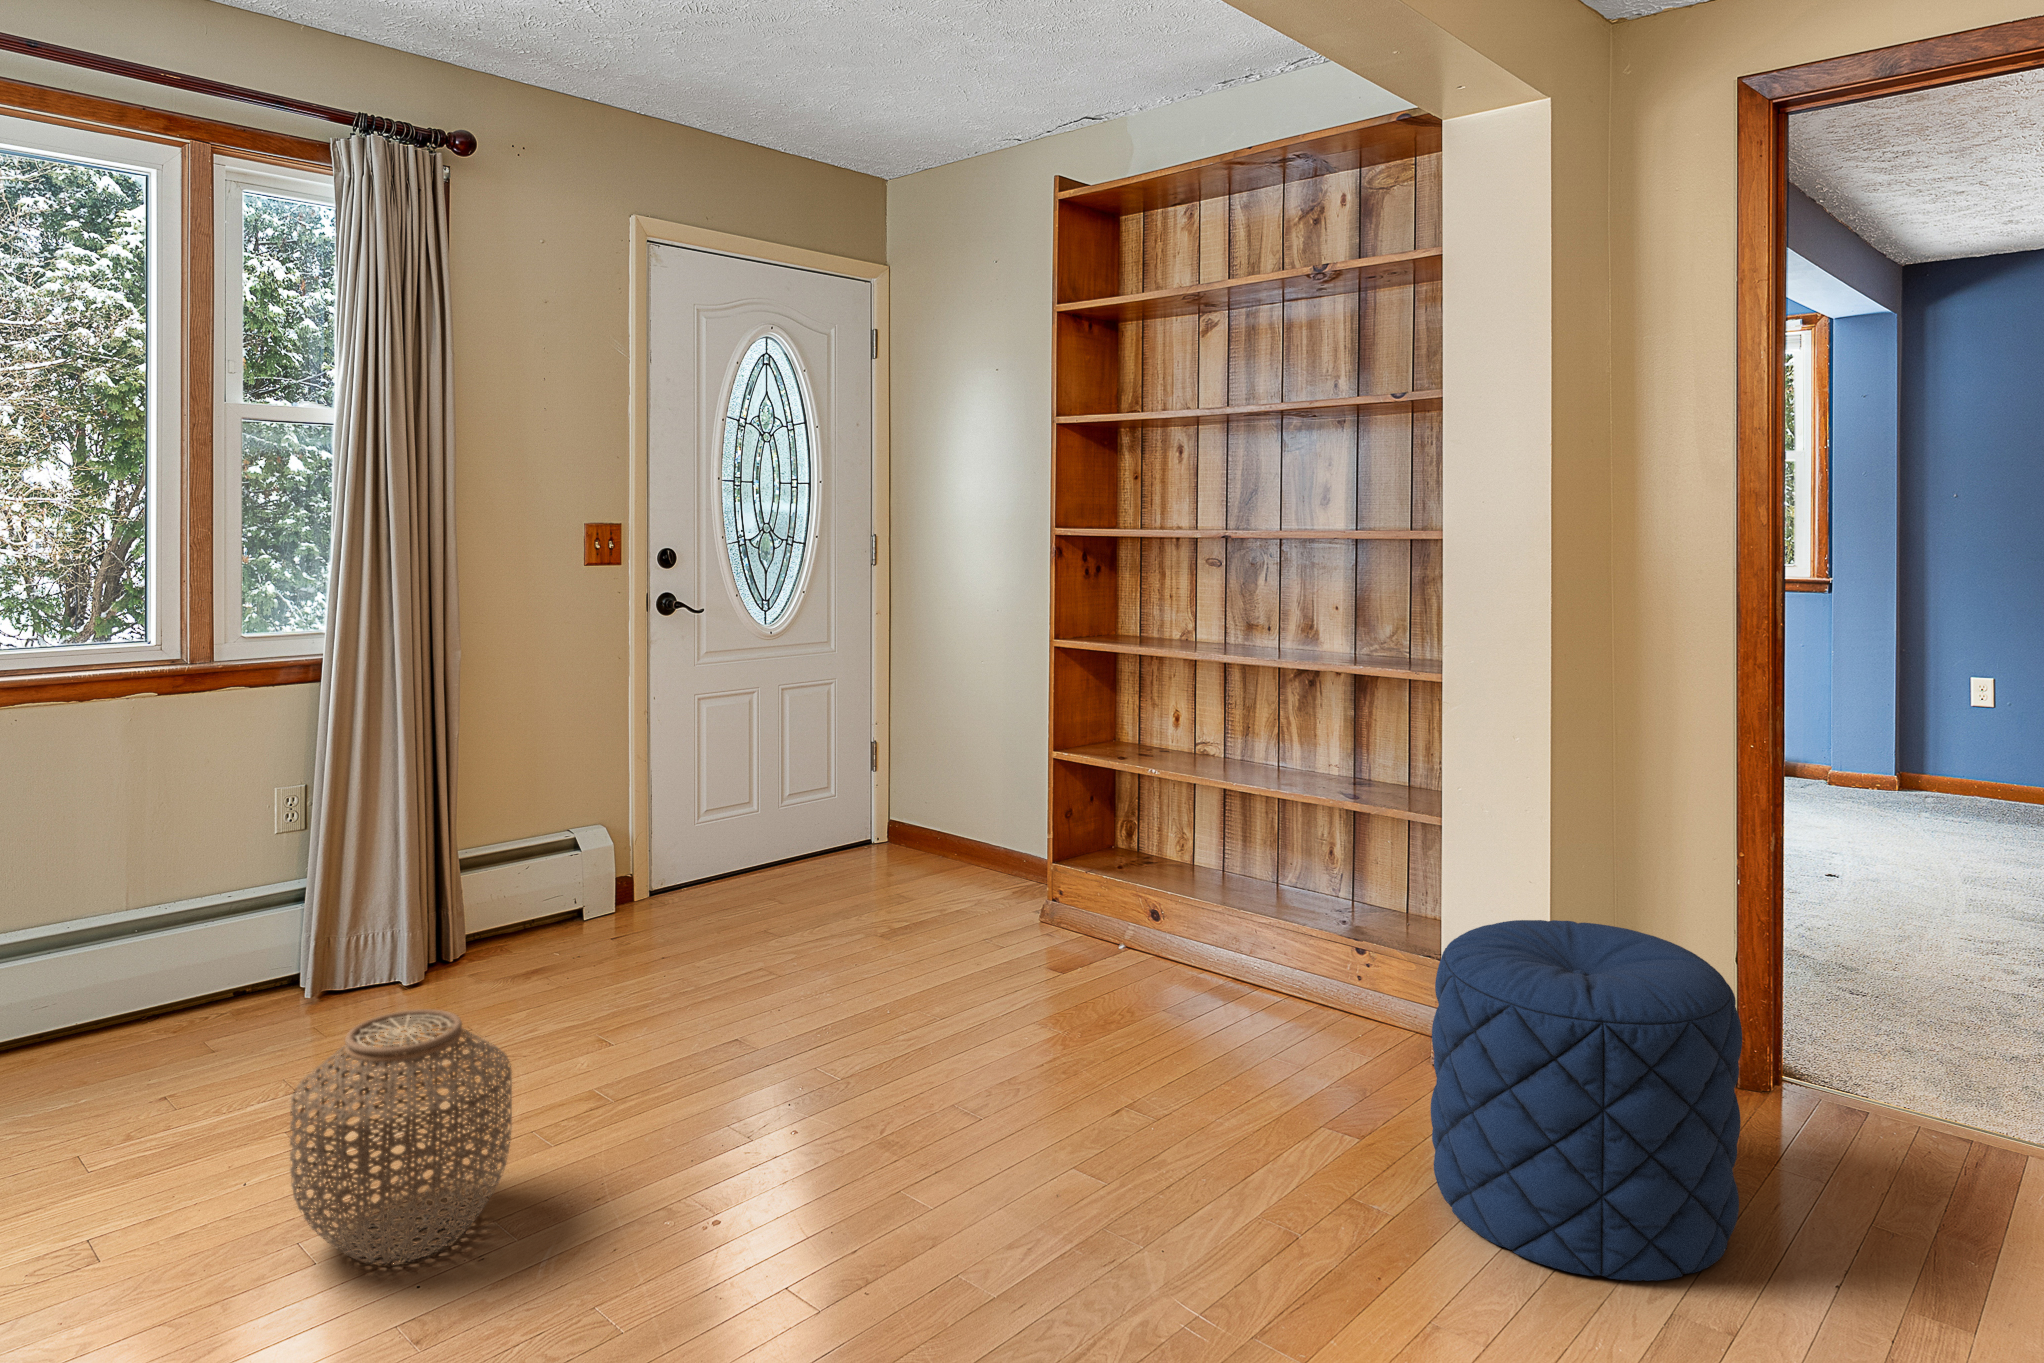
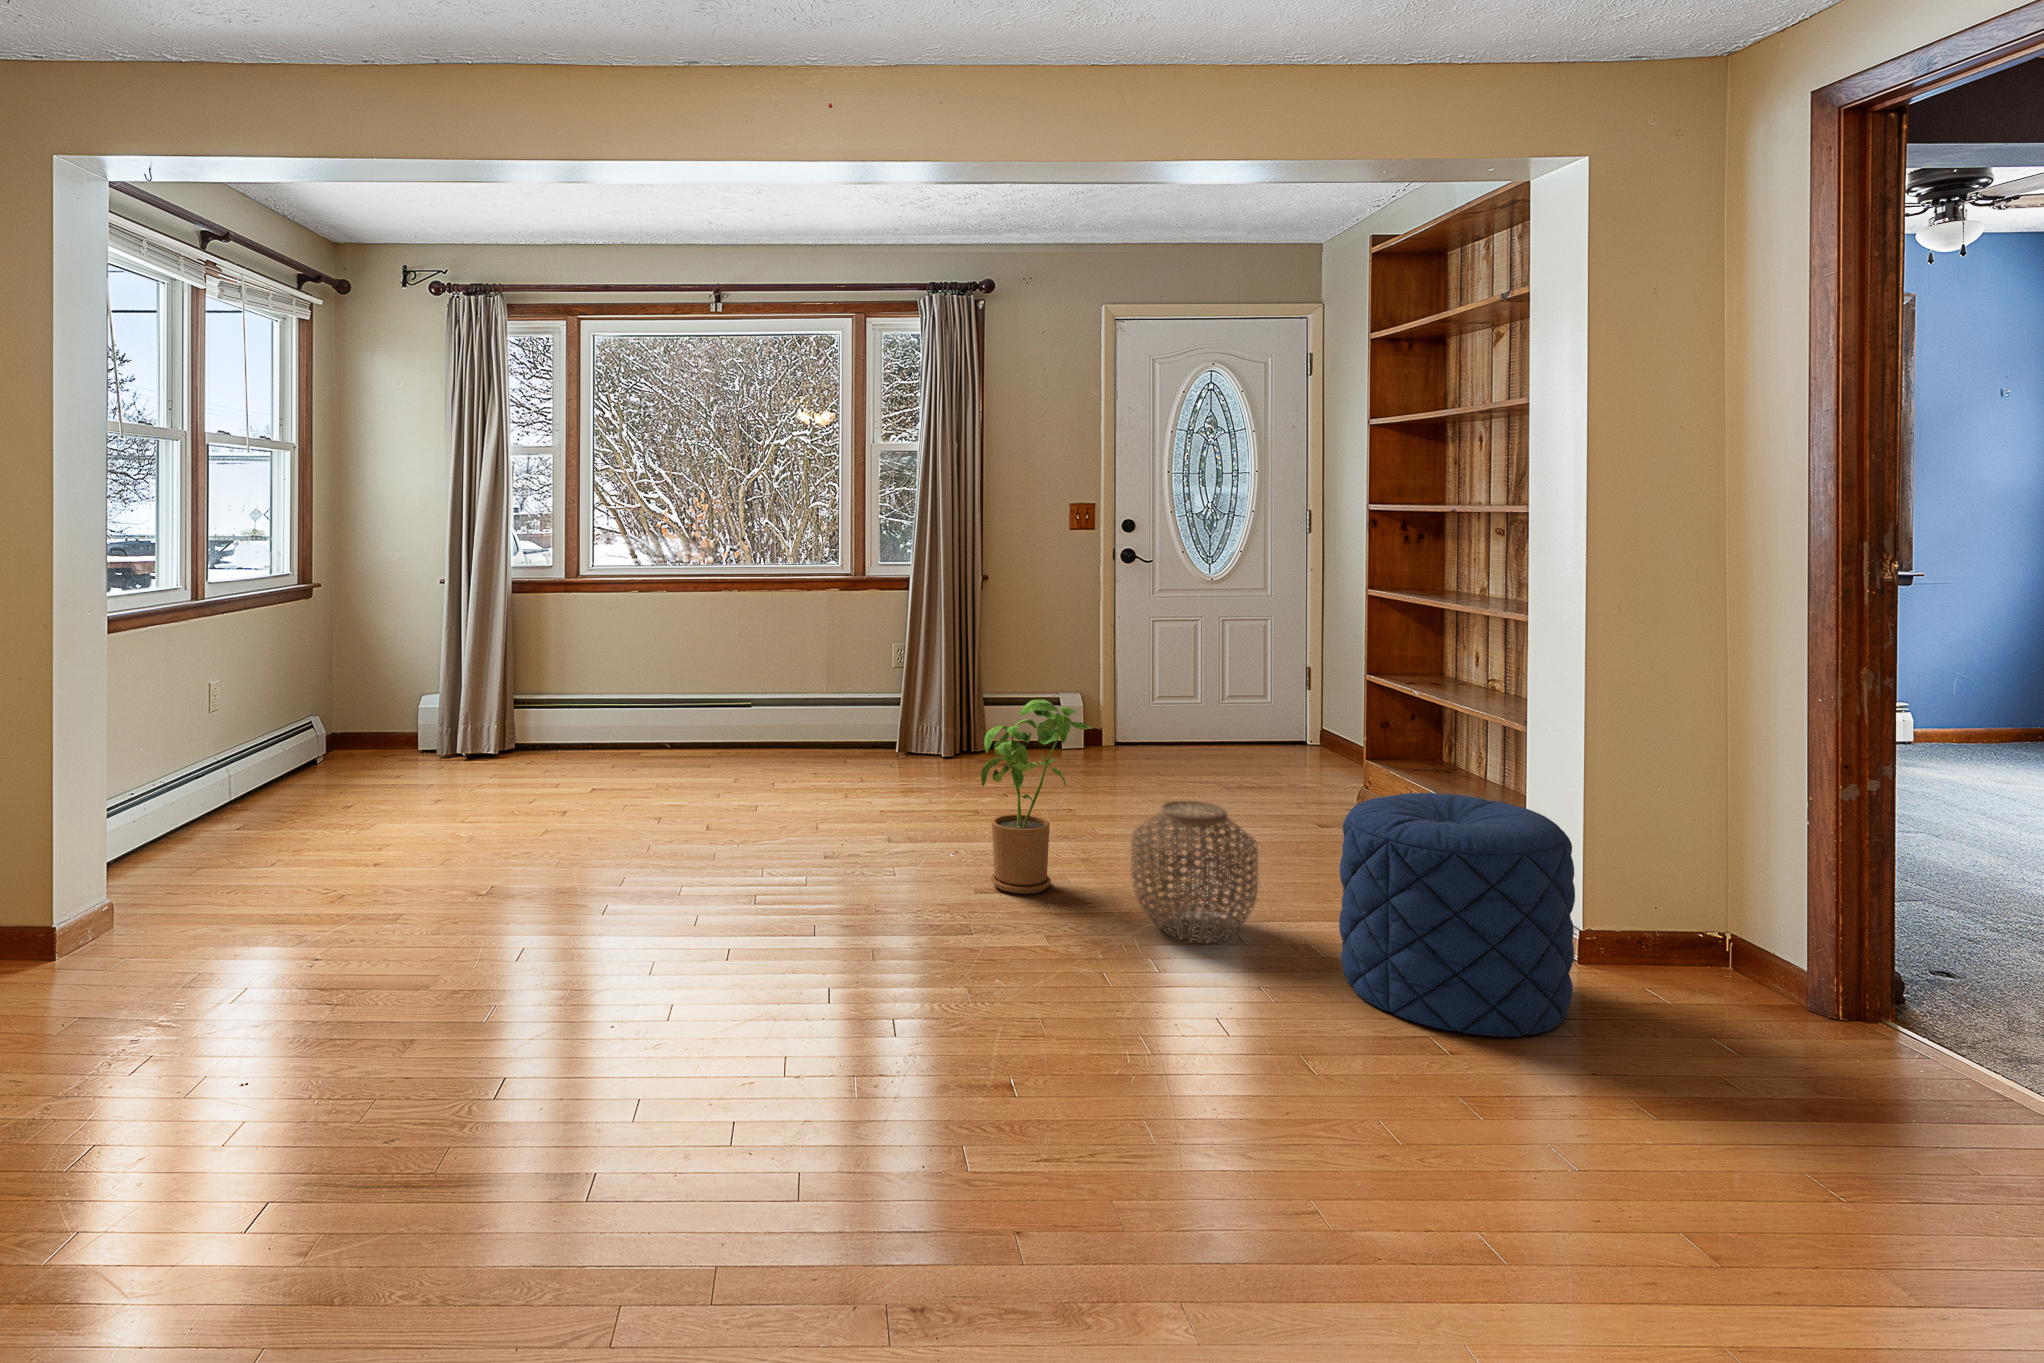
house plant: none [804,881,1007,1268] -> present [981,700,1093,894]
woven basket: present [290,1009,512,1264] -> present [1131,801,1258,943]

